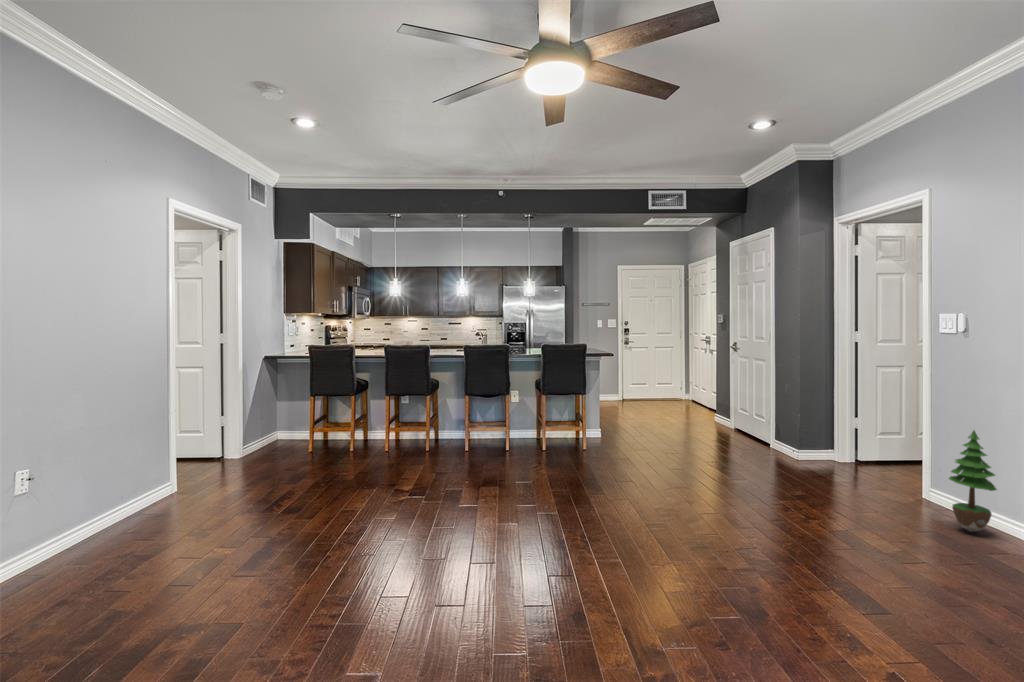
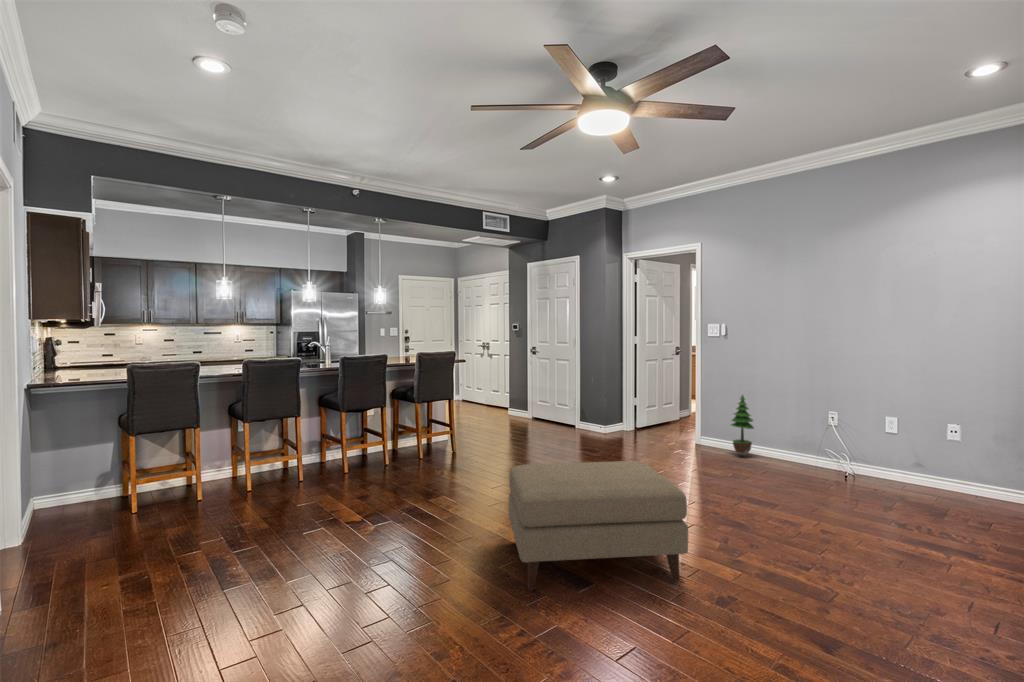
ottoman: none [383,463,594,635] -> present [509,461,688,590]

